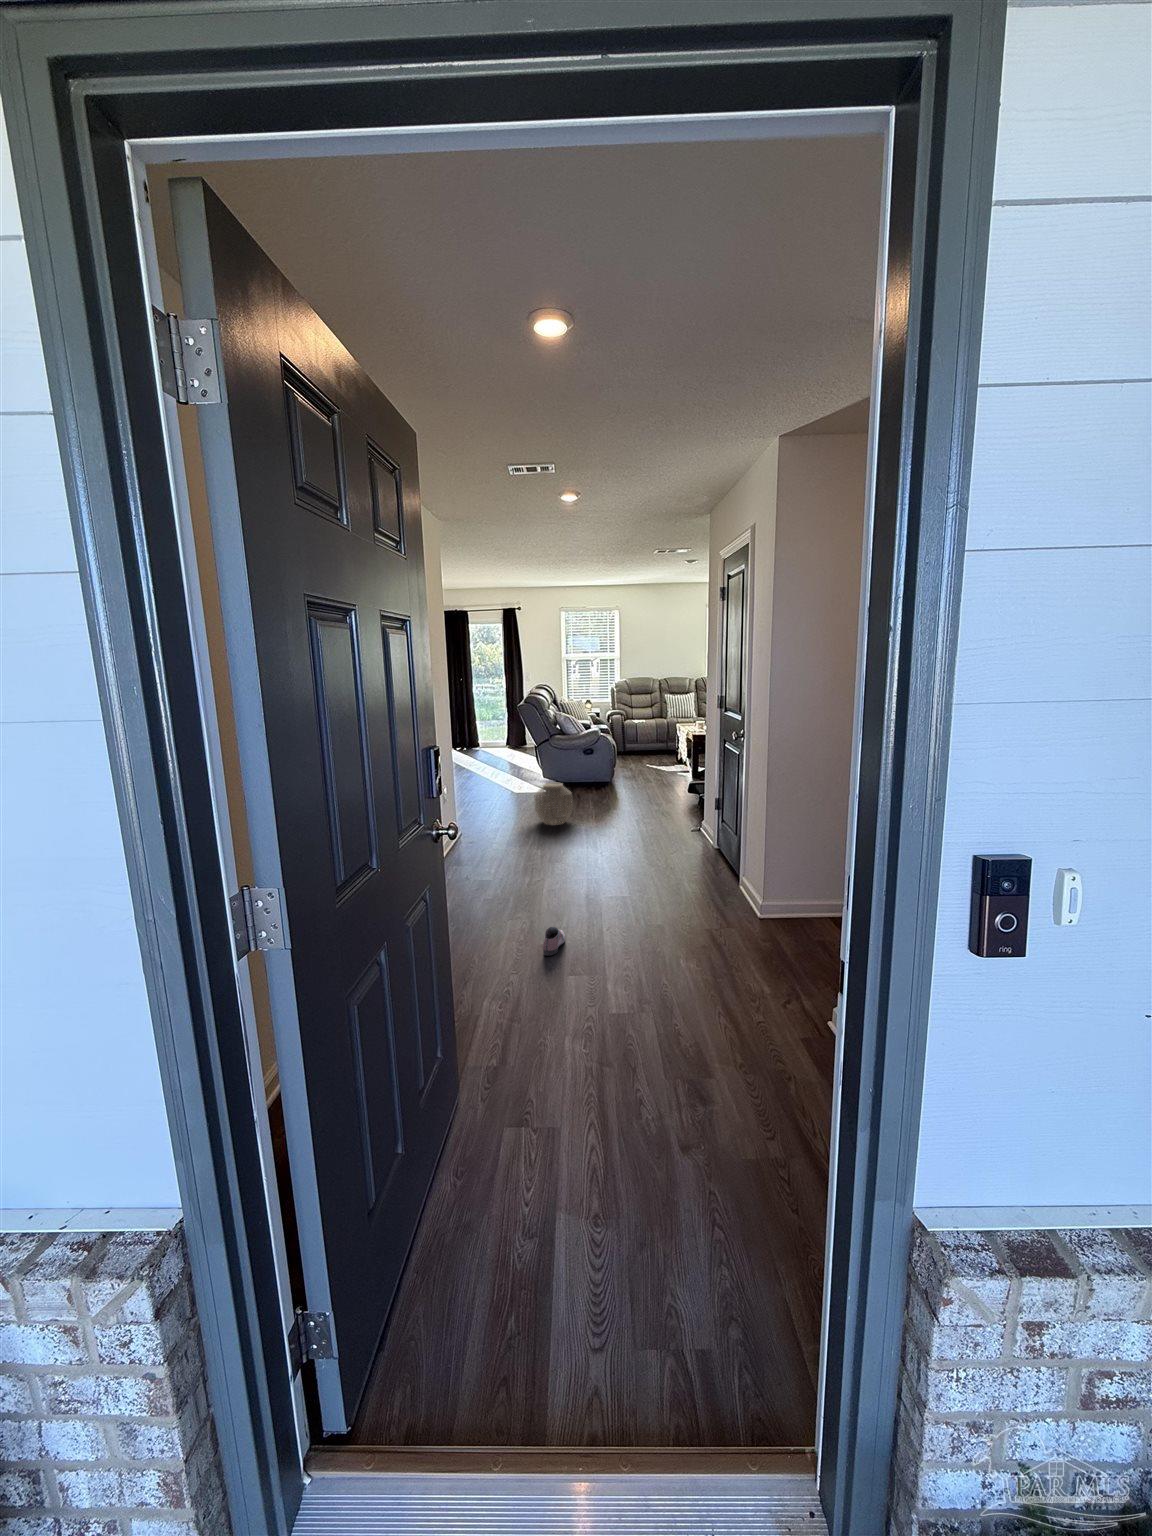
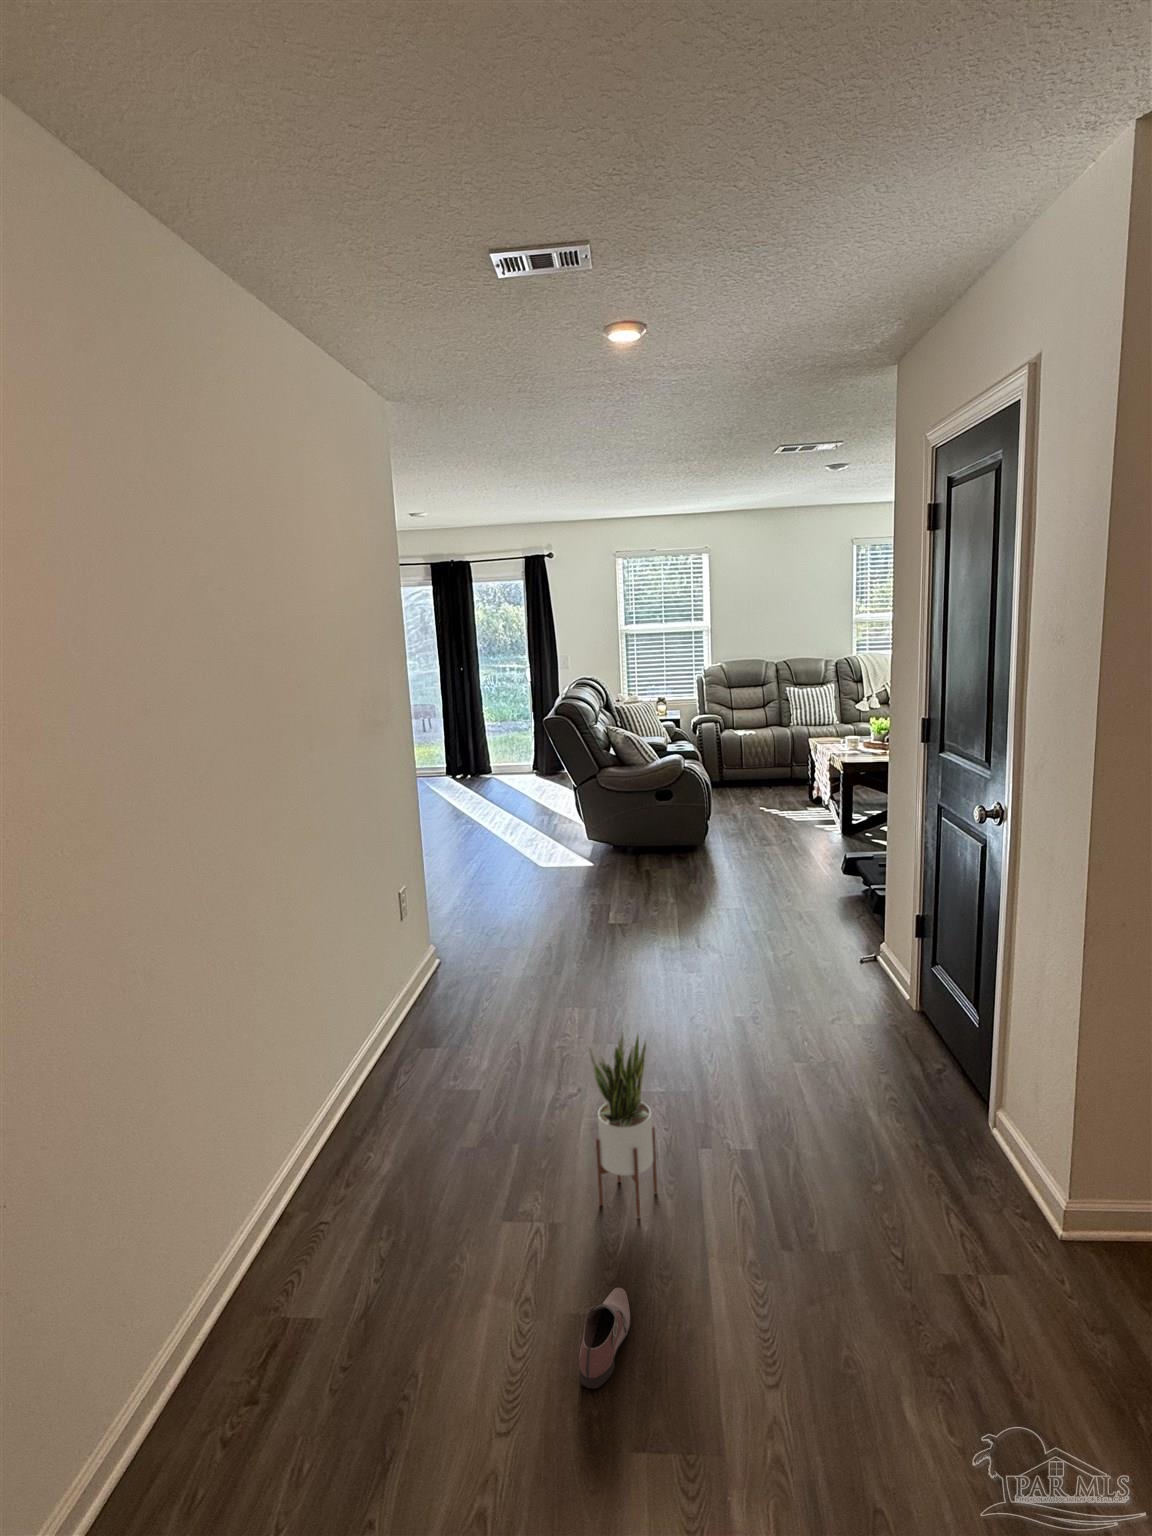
woven basket: present [534,783,572,825] -> none [572,867,640,945]
potted plant: none [547,826,578,914] -> present [588,1031,657,1217]

